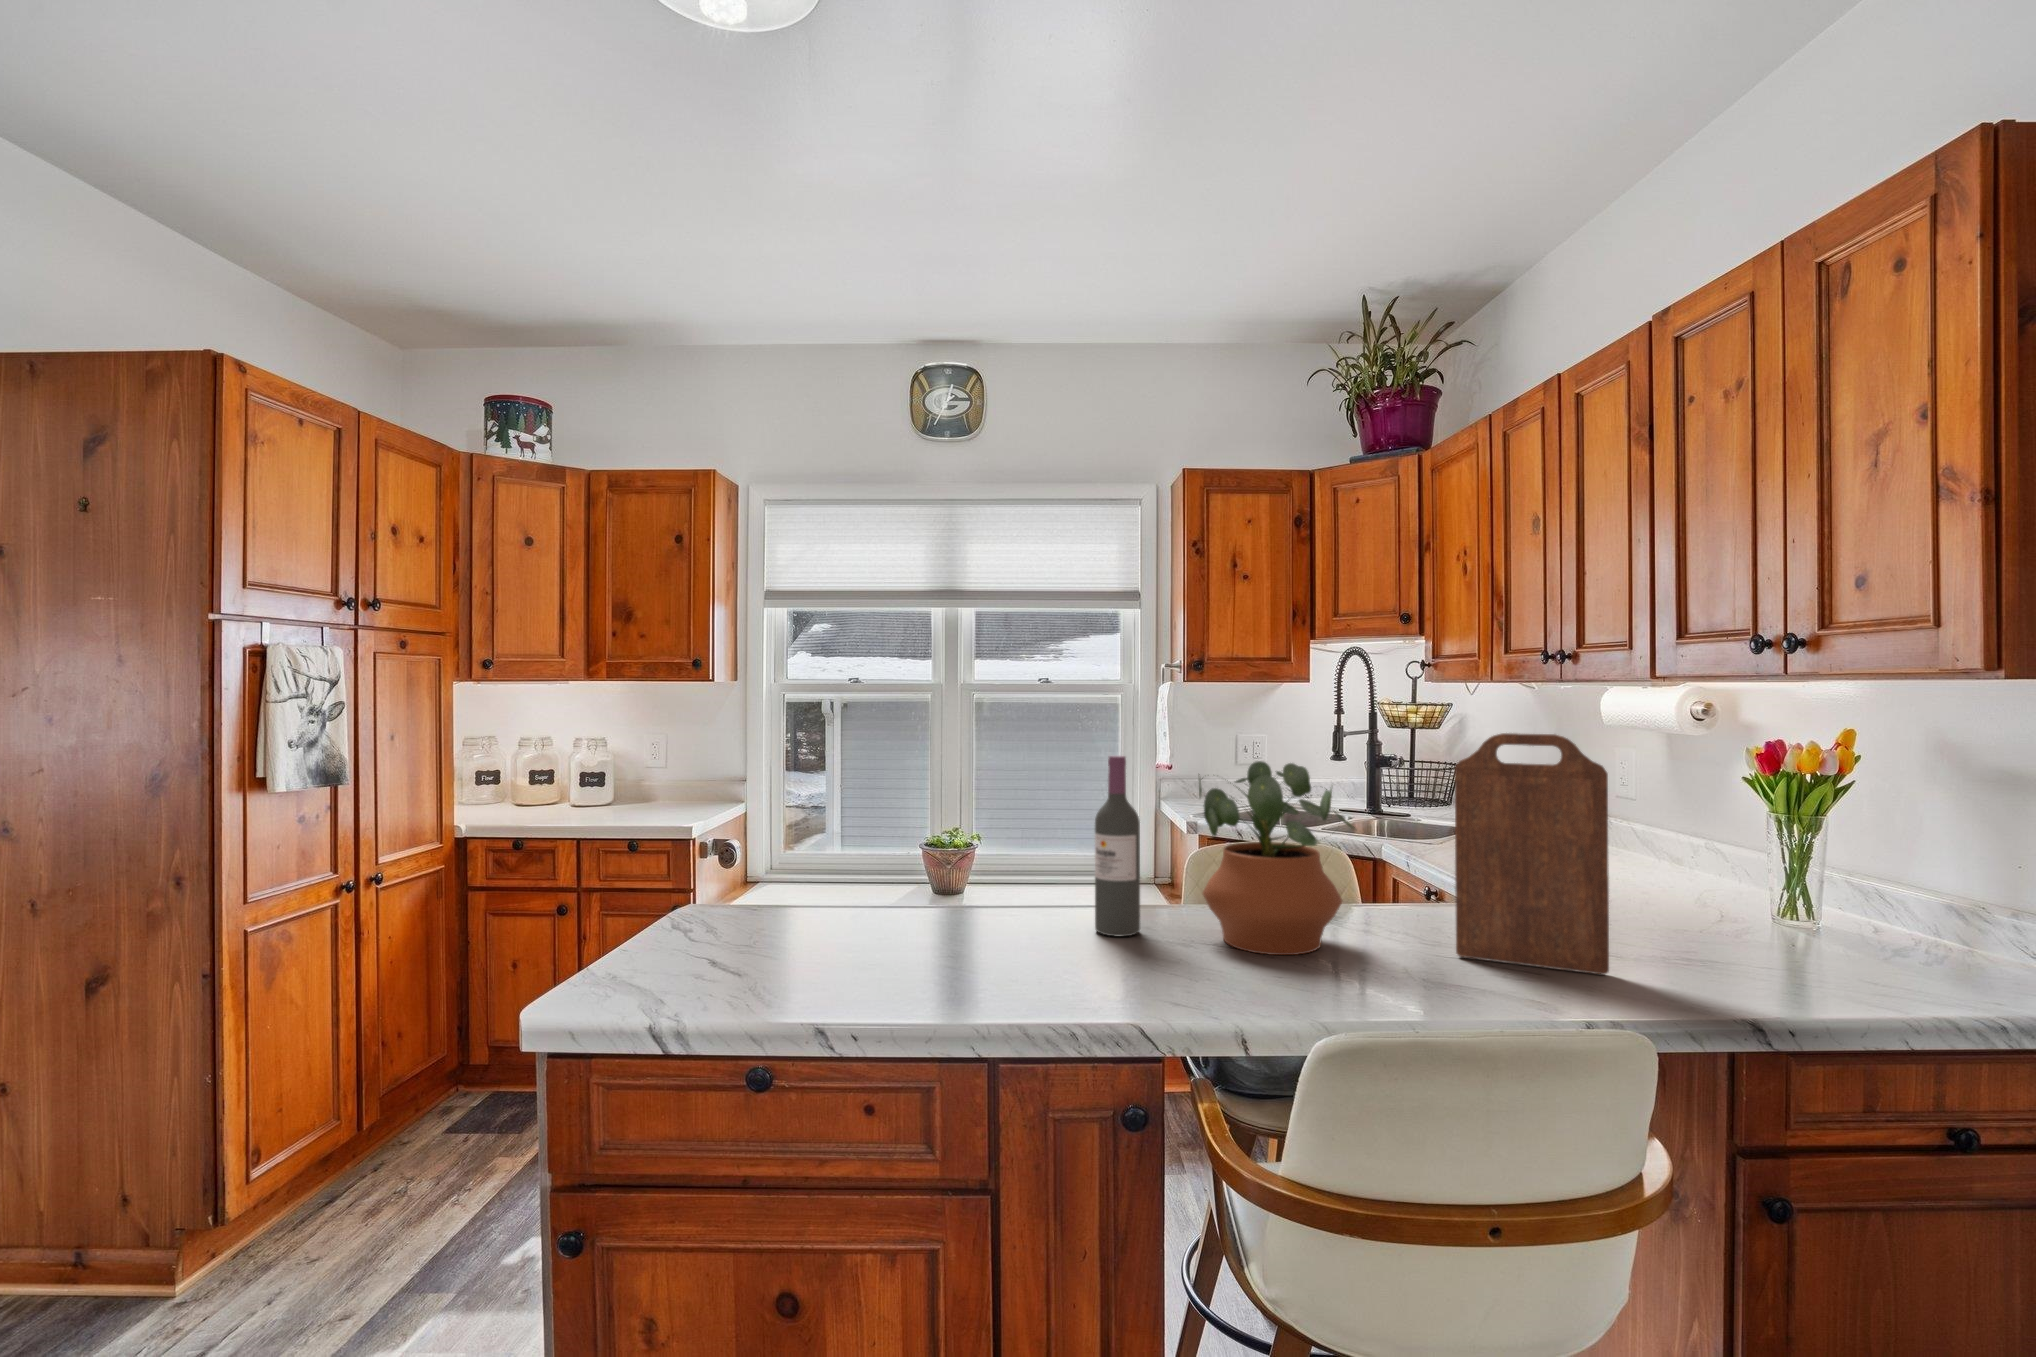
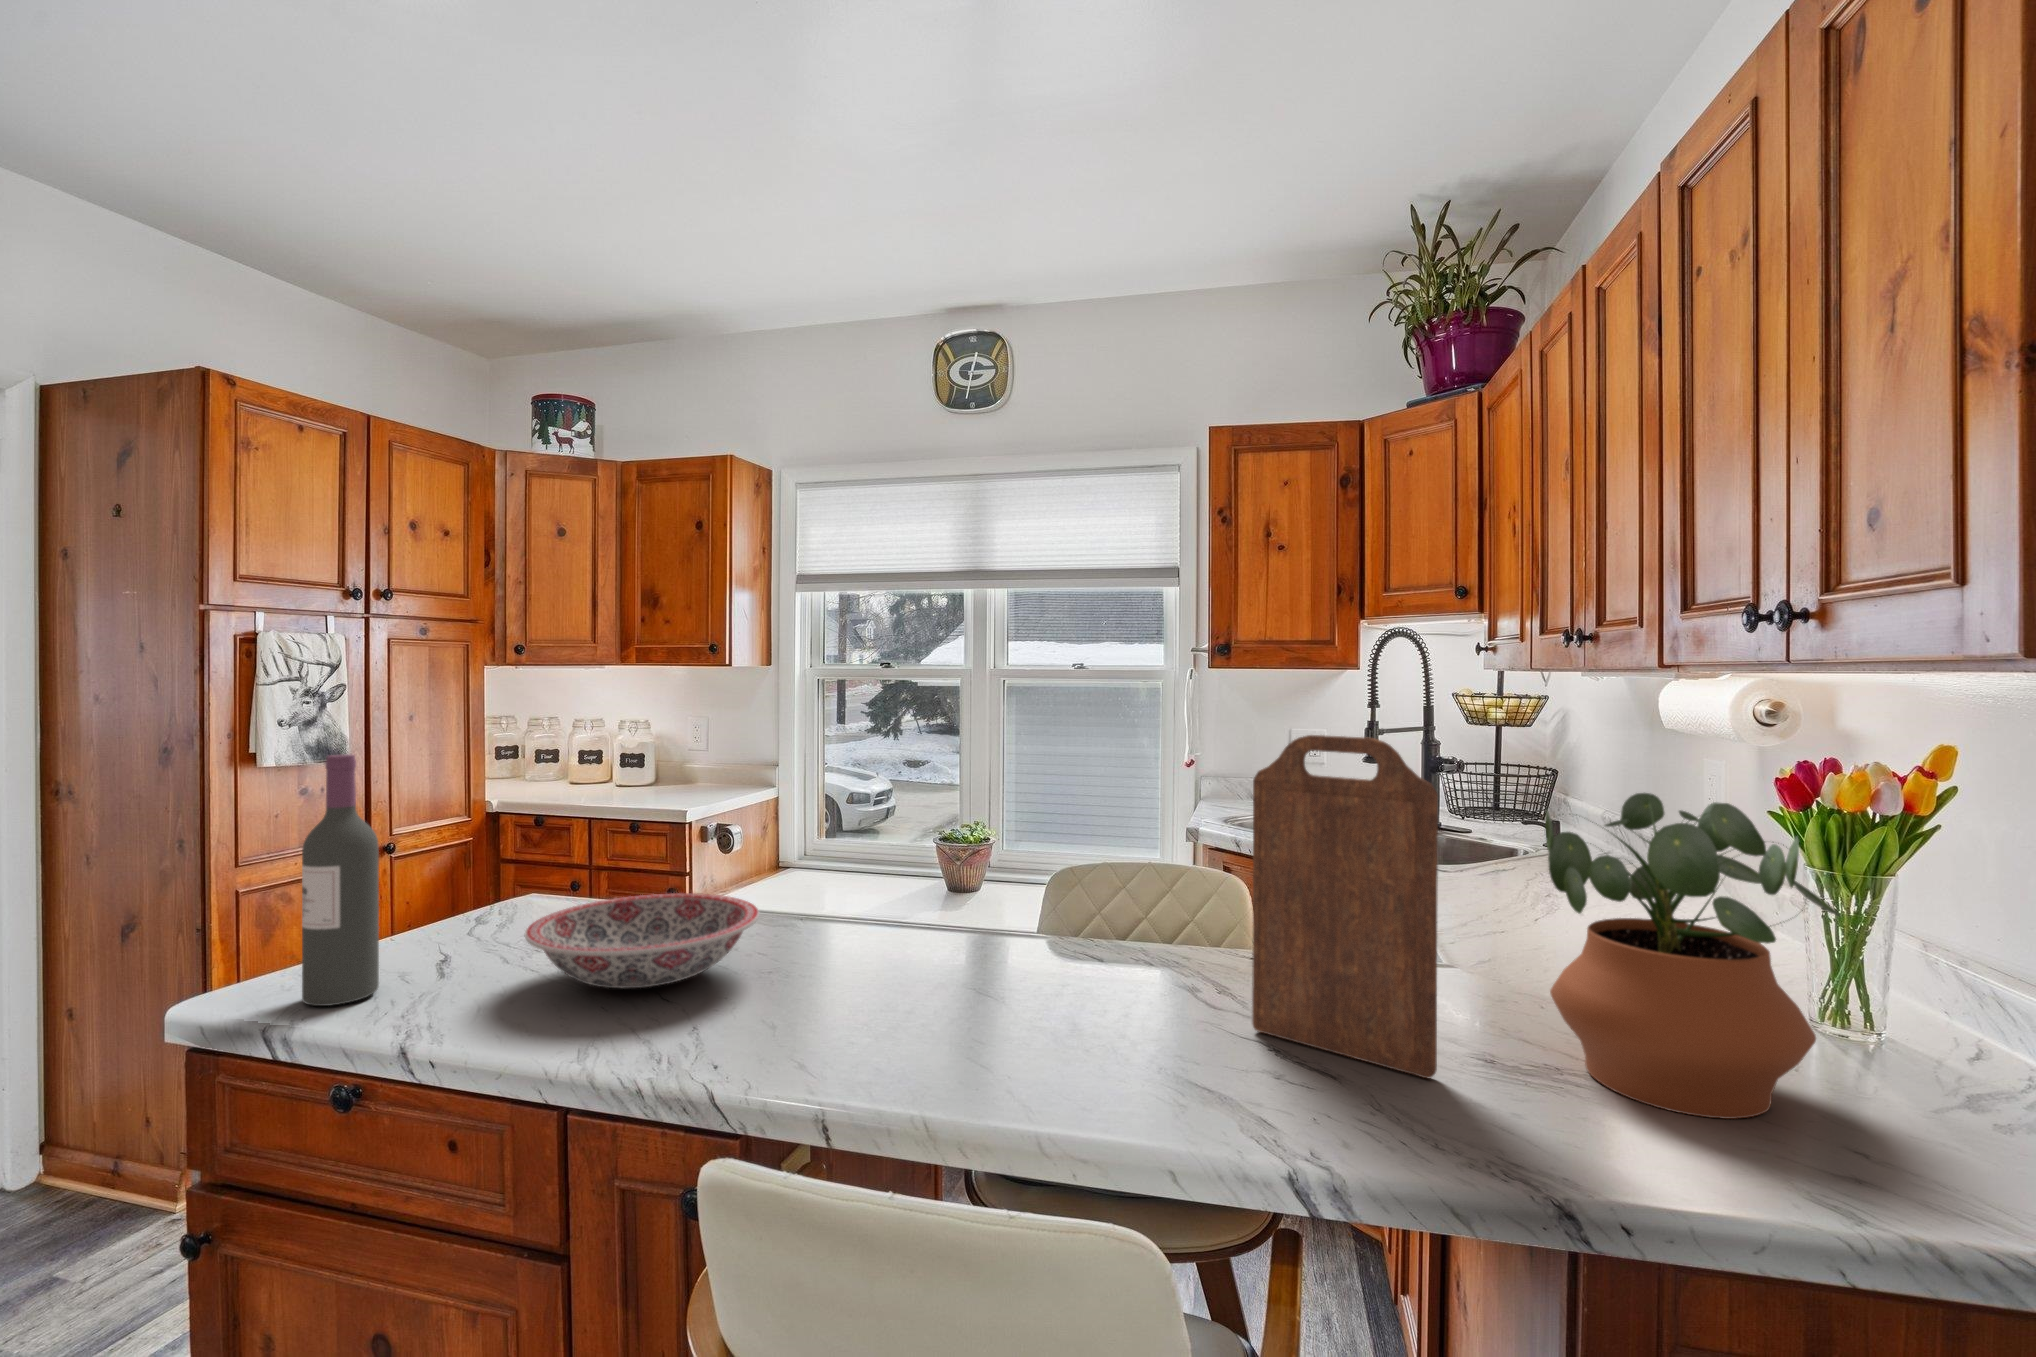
wine bottle: present [1095,756,1140,937] -> present [302,754,379,1006]
potted plant: present [1199,761,1355,955] -> present [1545,793,1841,1119]
ceramic bowl: none [856,884,1046,961] -> present [525,893,759,988]

